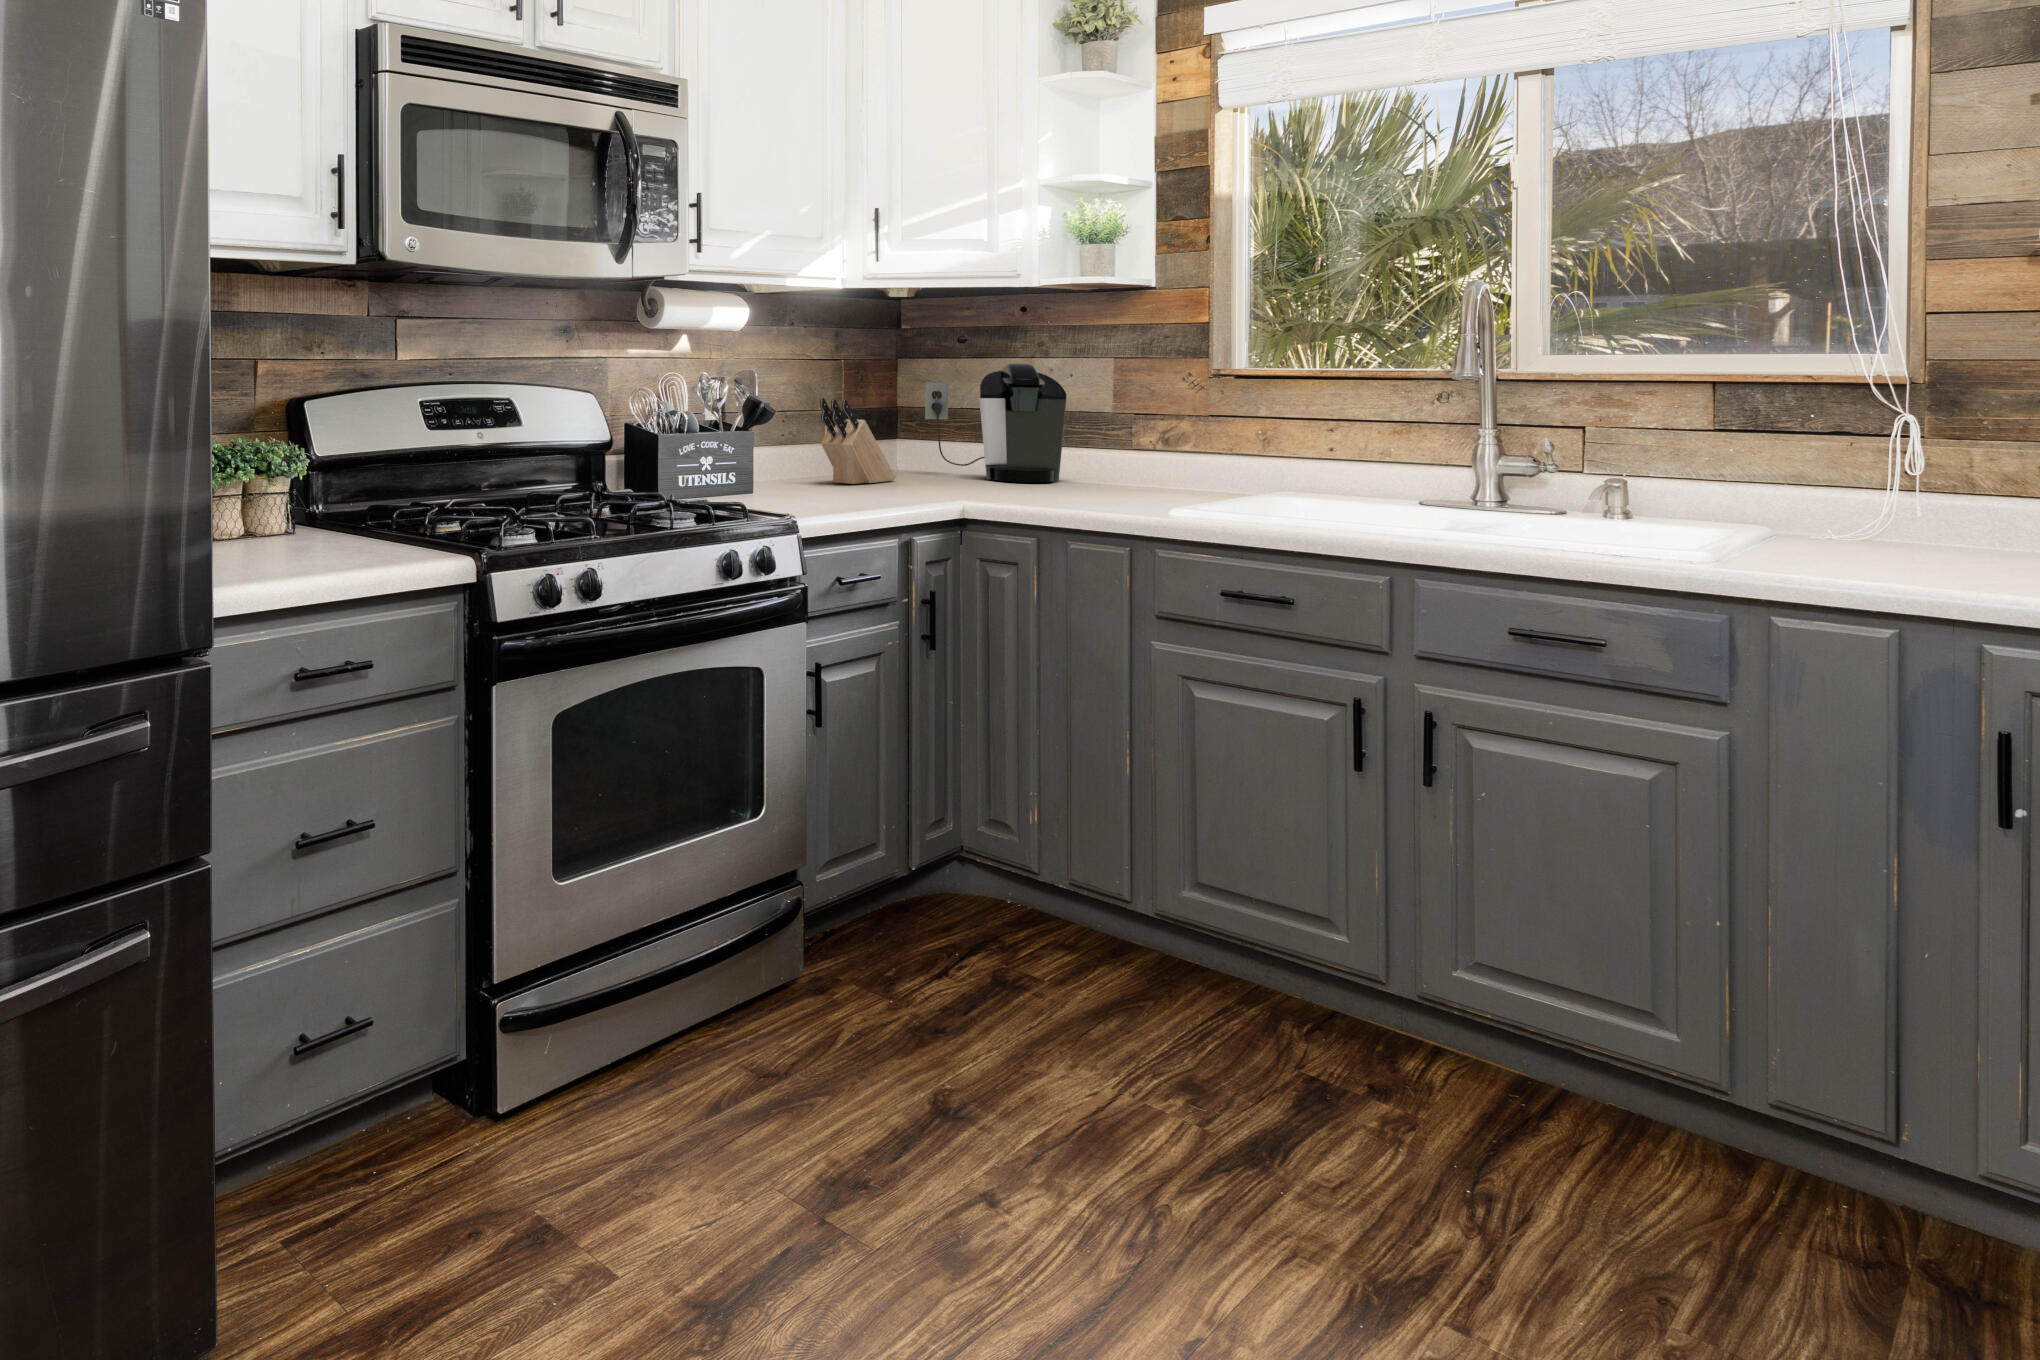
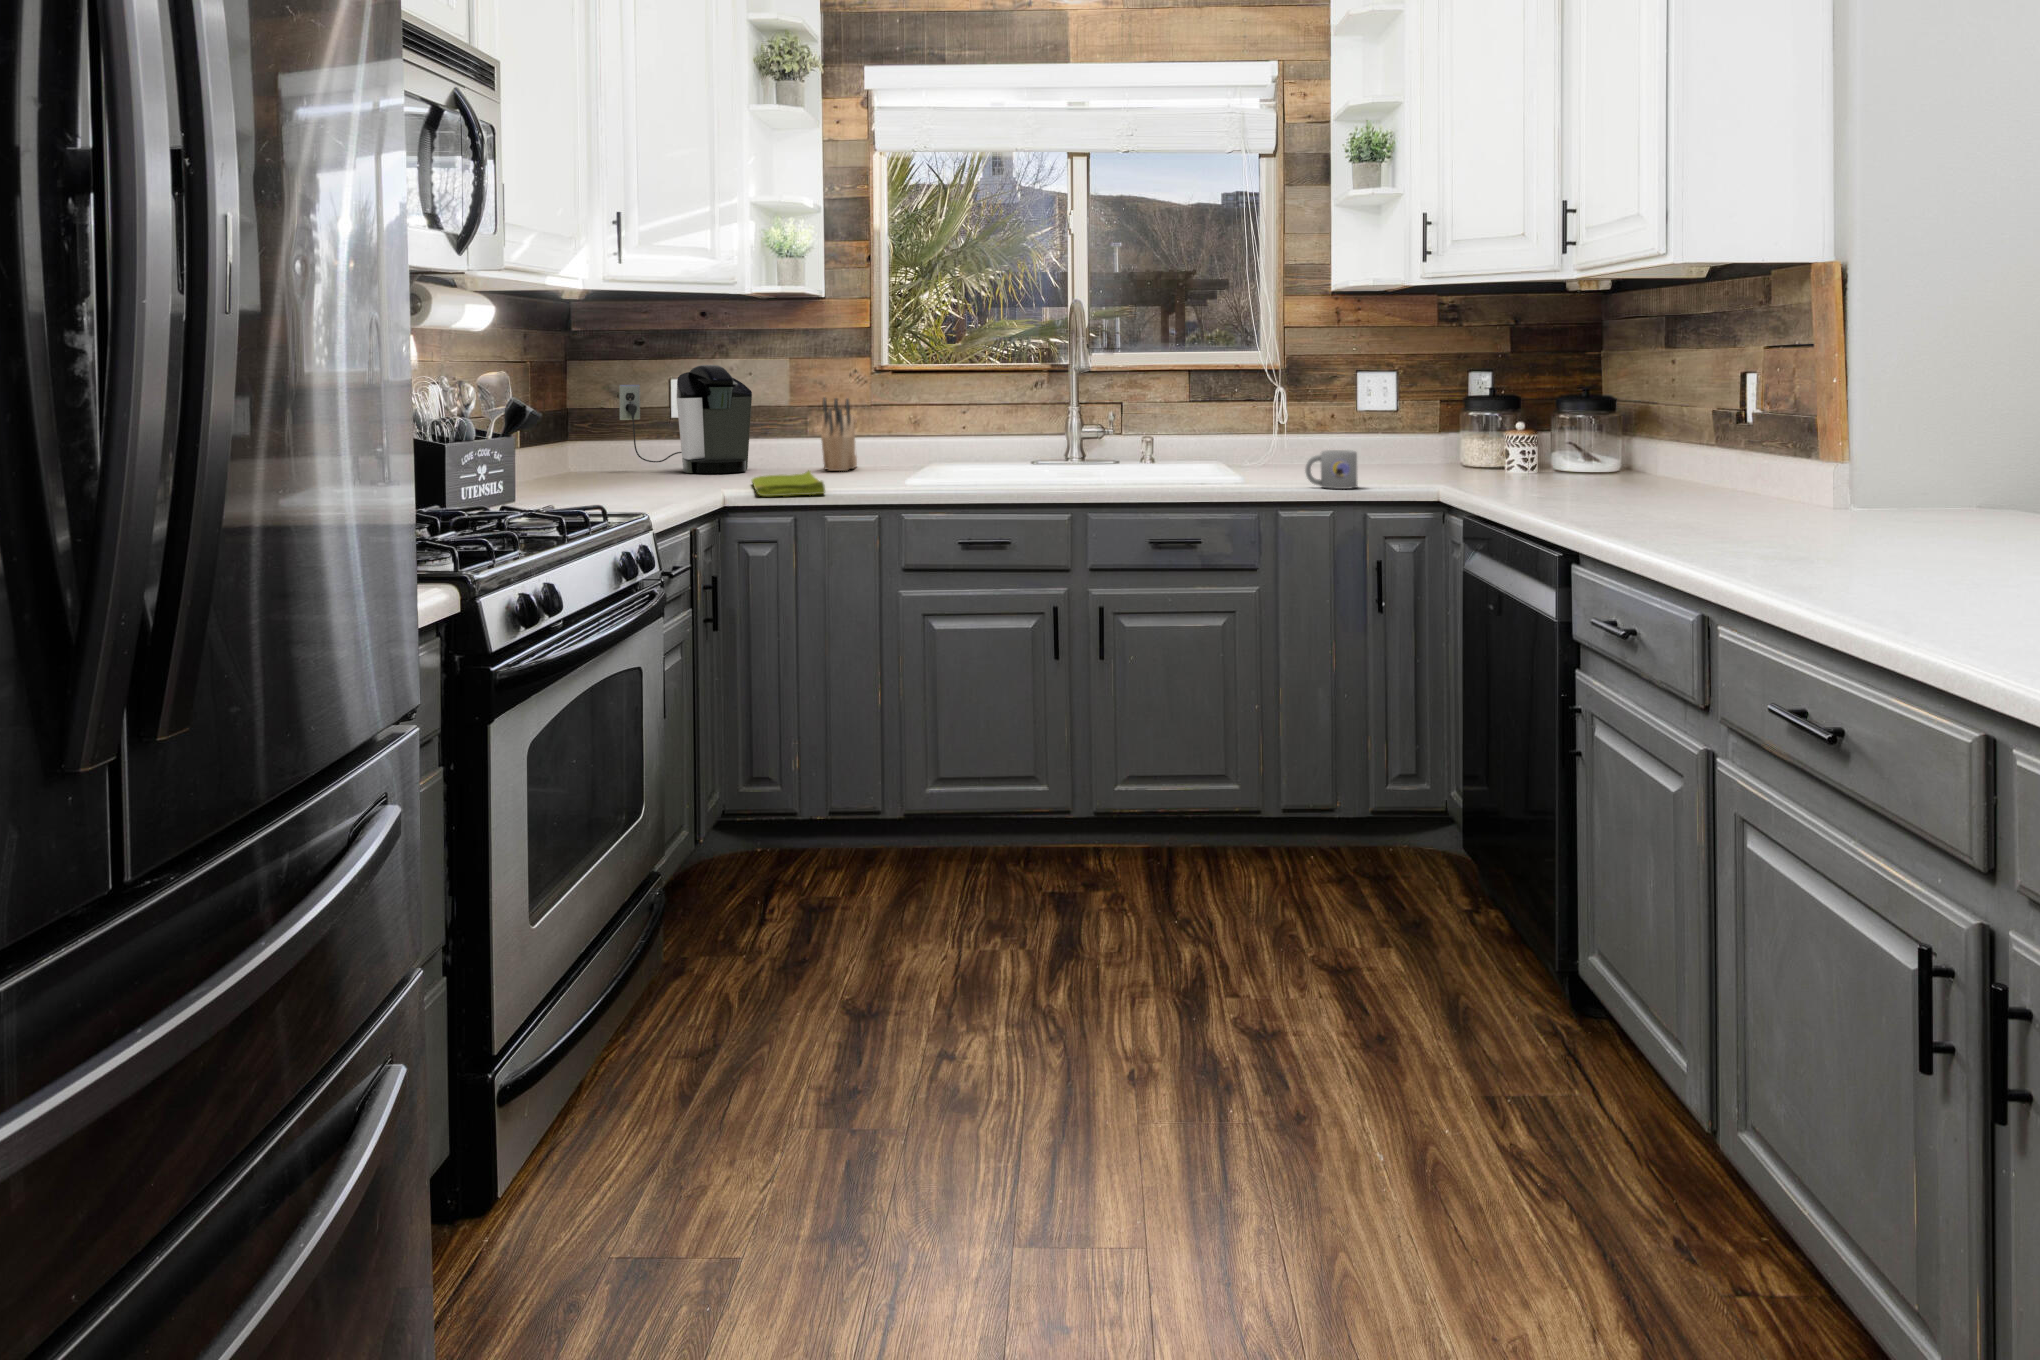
knife block: present [820,398,895,484] -> present [821,398,857,471]
dish towel: none [966,485,1082,511] -> present [752,471,825,496]
mug: none [1833,517,1950,585] -> present [1305,450,1358,489]

